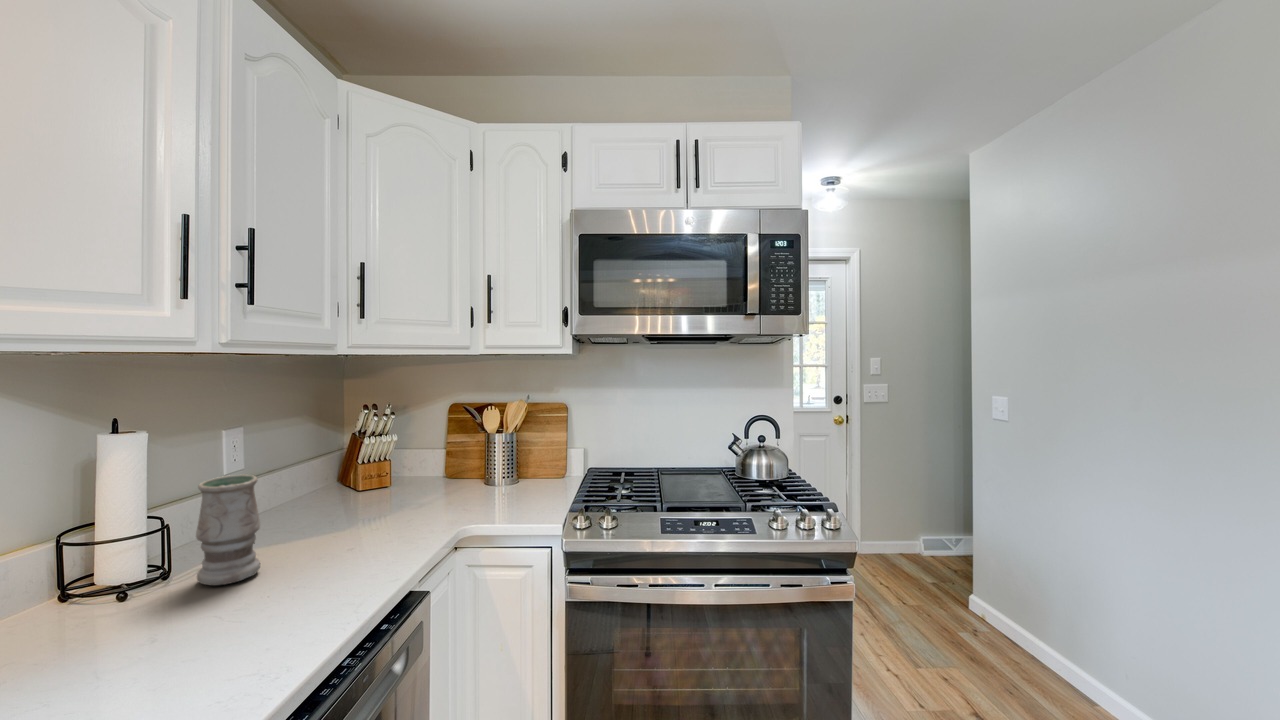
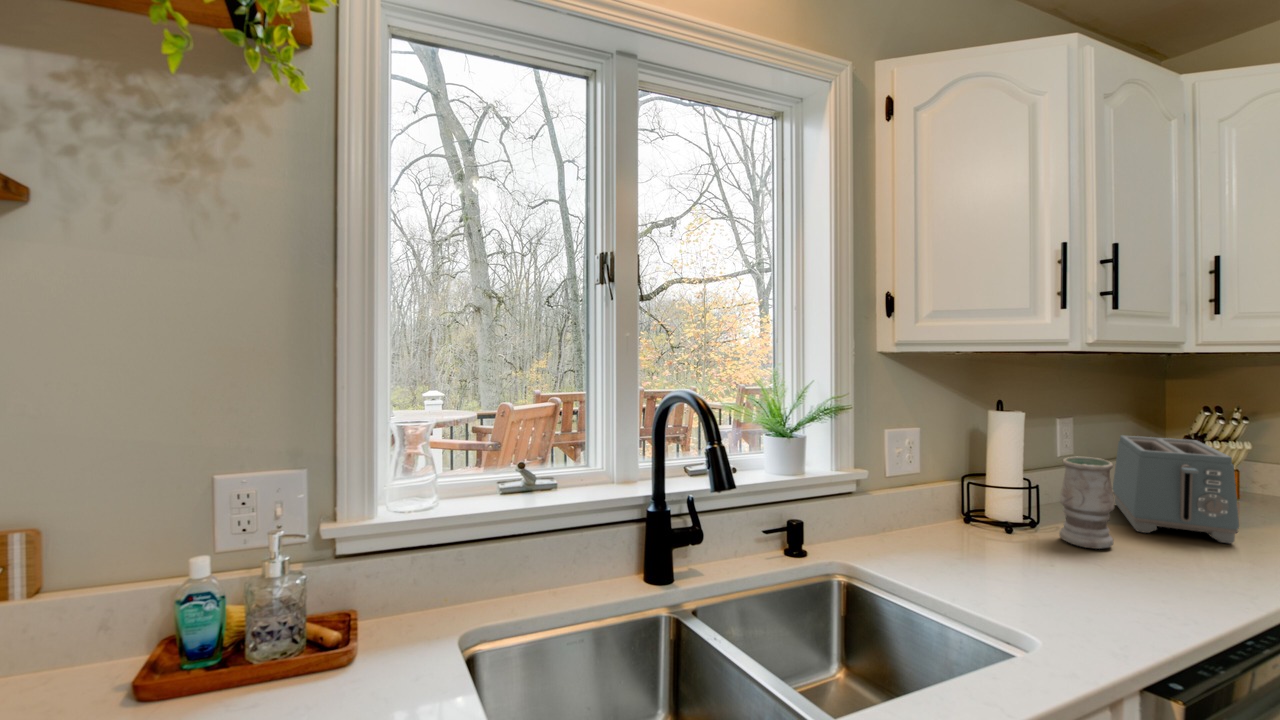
toaster: none [283,438,378,542] -> present [1113,436,1239,544]

